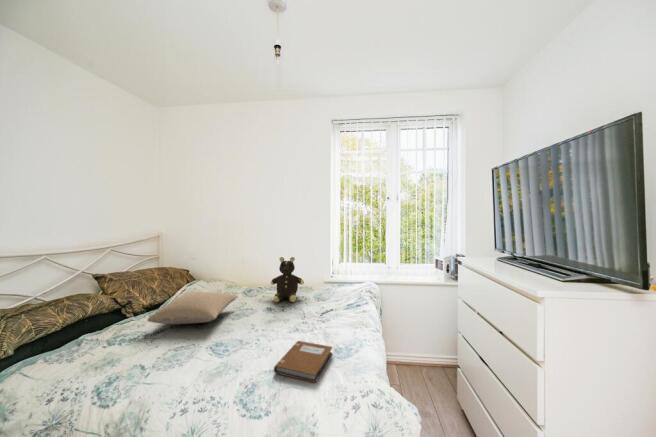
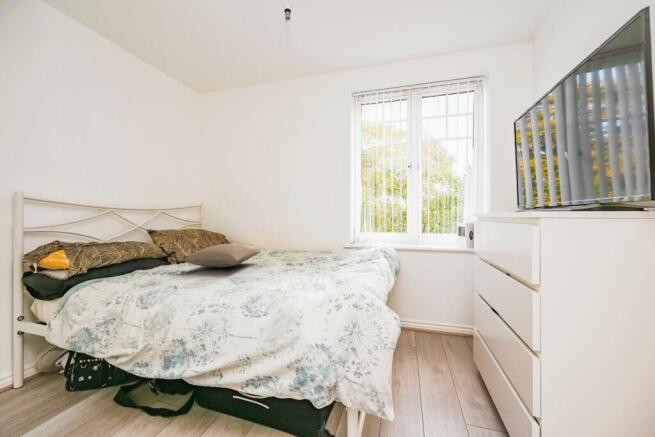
teddy bear: present [271,257,304,302] -> none [291,220,322,260]
notebook: present [274,341,332,383] -> none [277,277,333,300]

